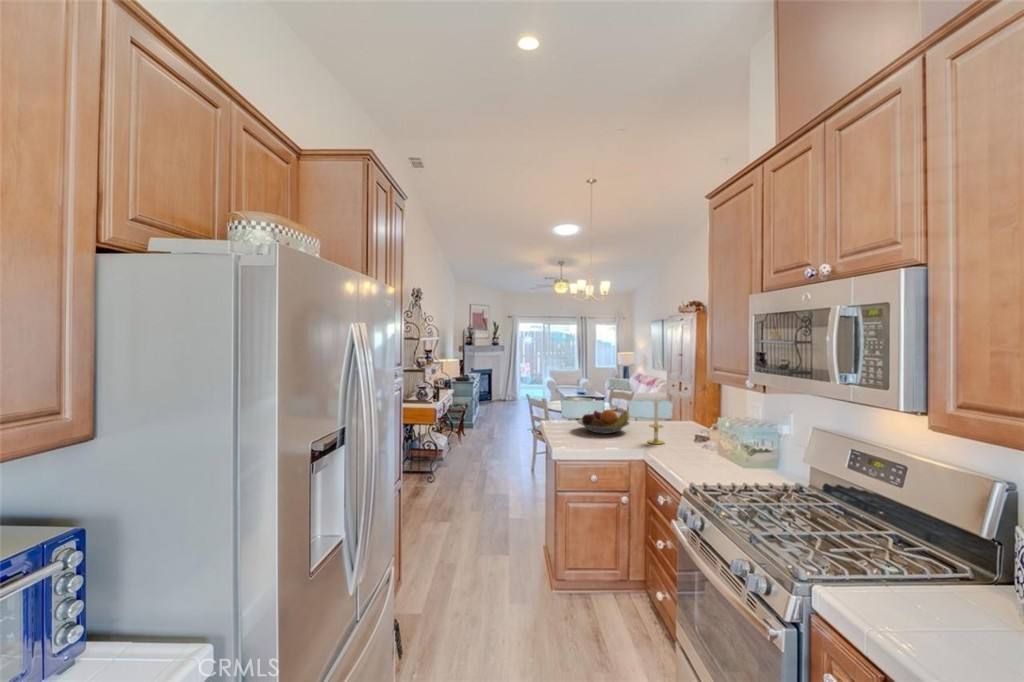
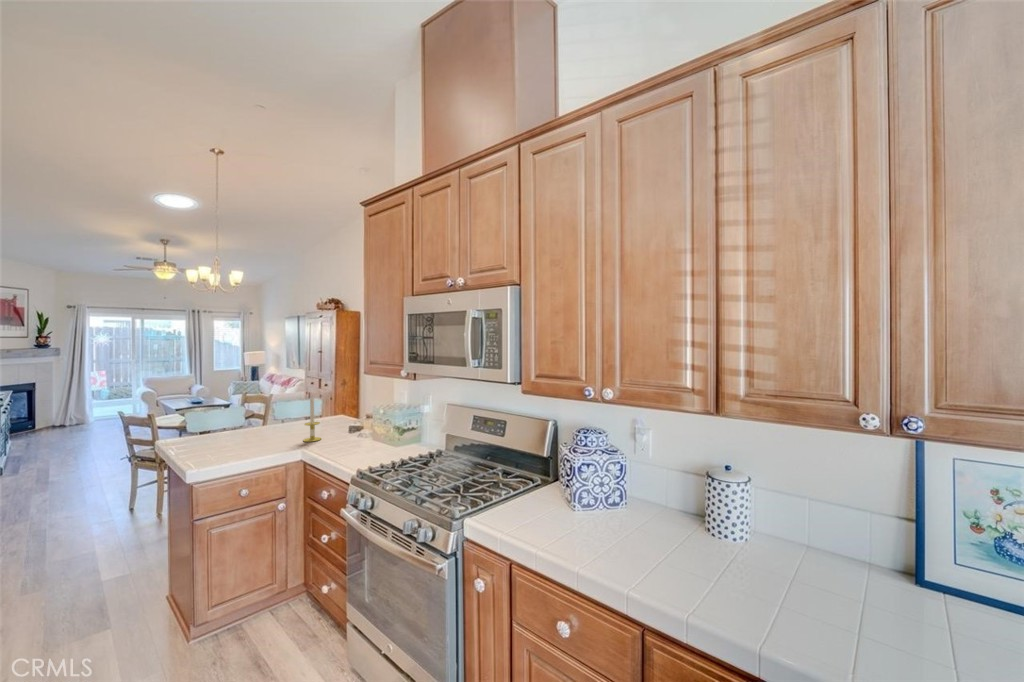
fruit bowl: present [578,410,629,433] -> none [212,414,280,442]

